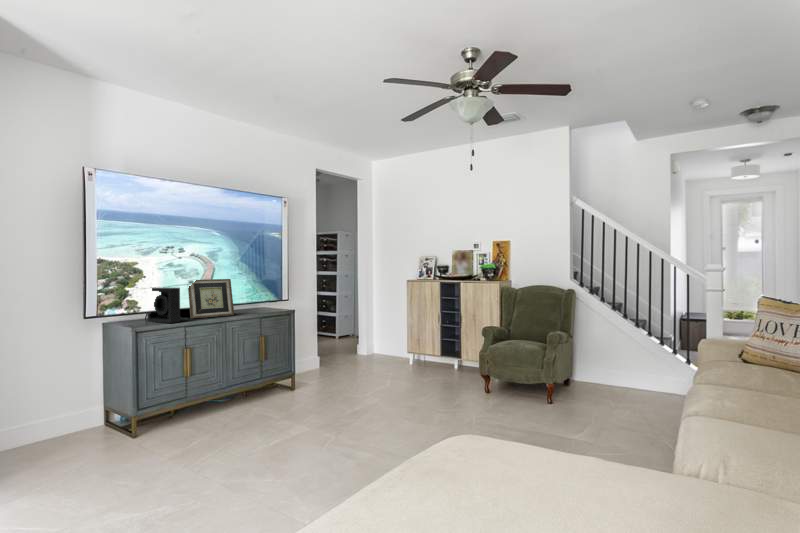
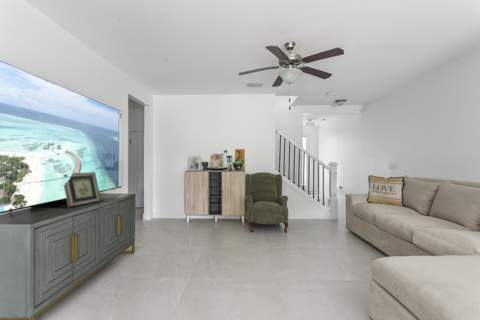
speaker: present [147,287,180,323] -> none [27,181,69,214]

